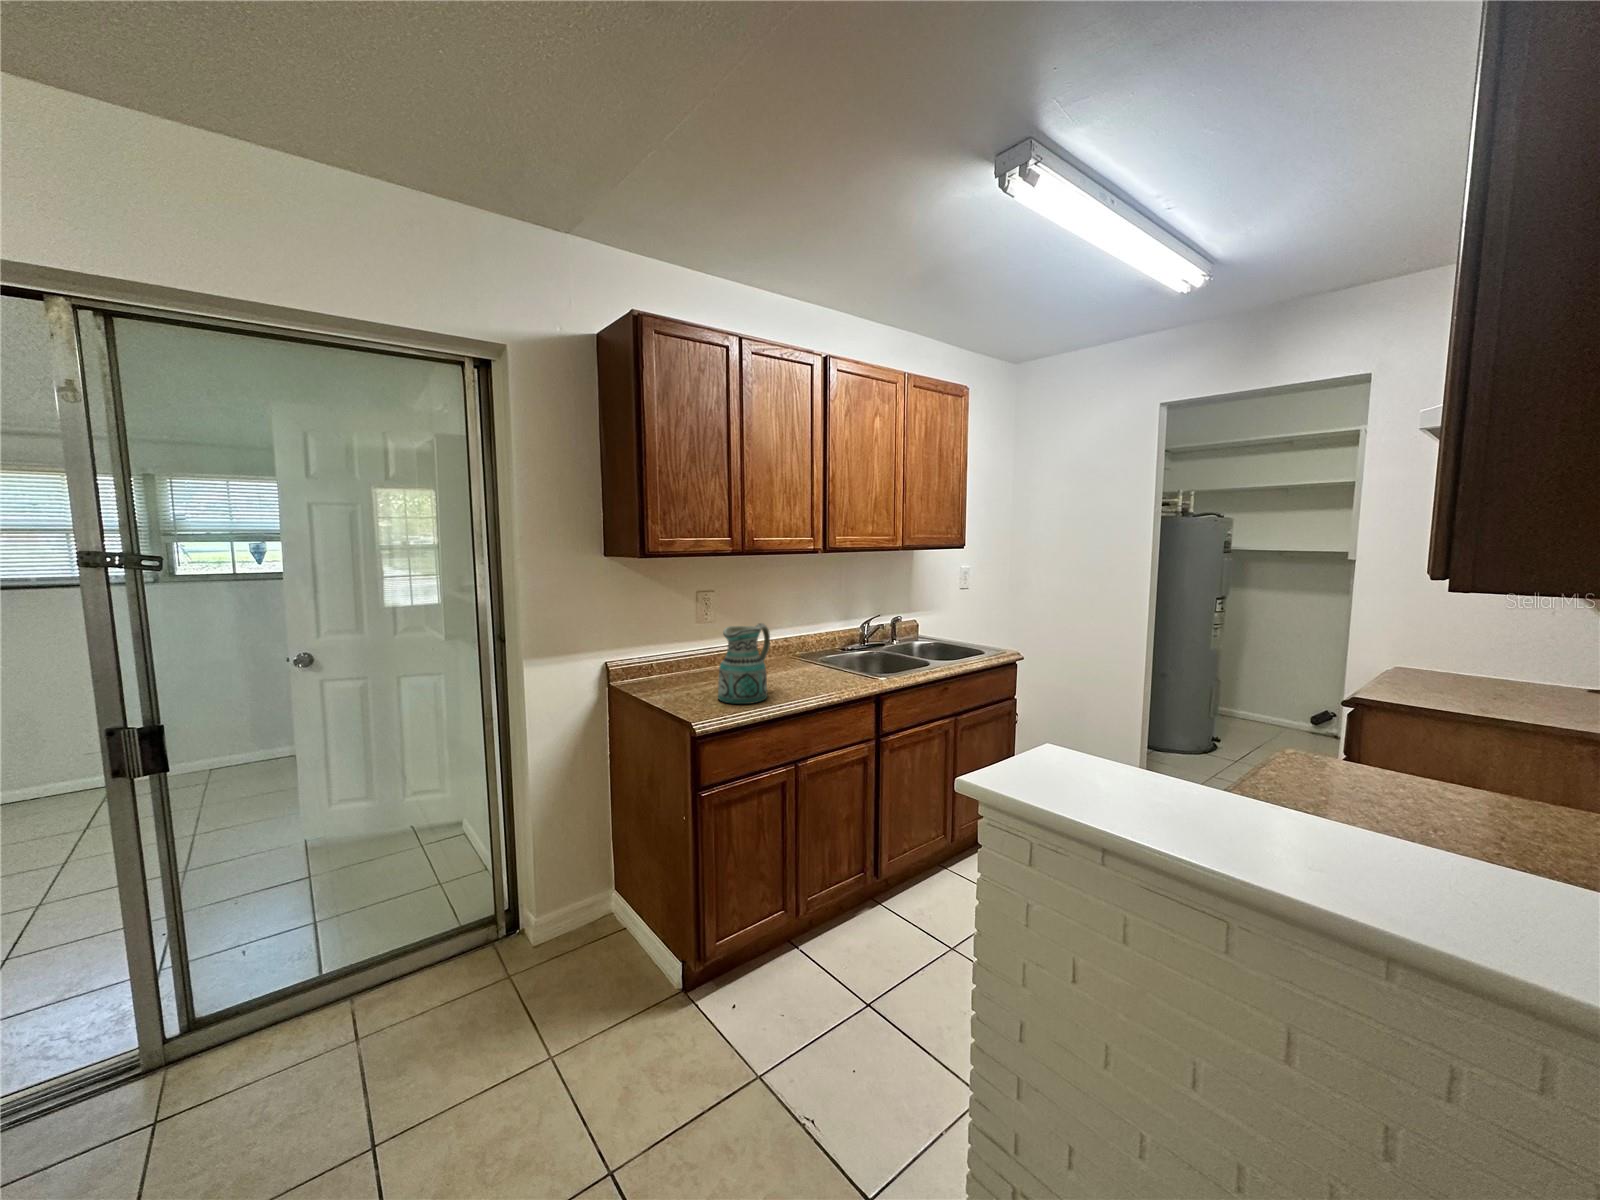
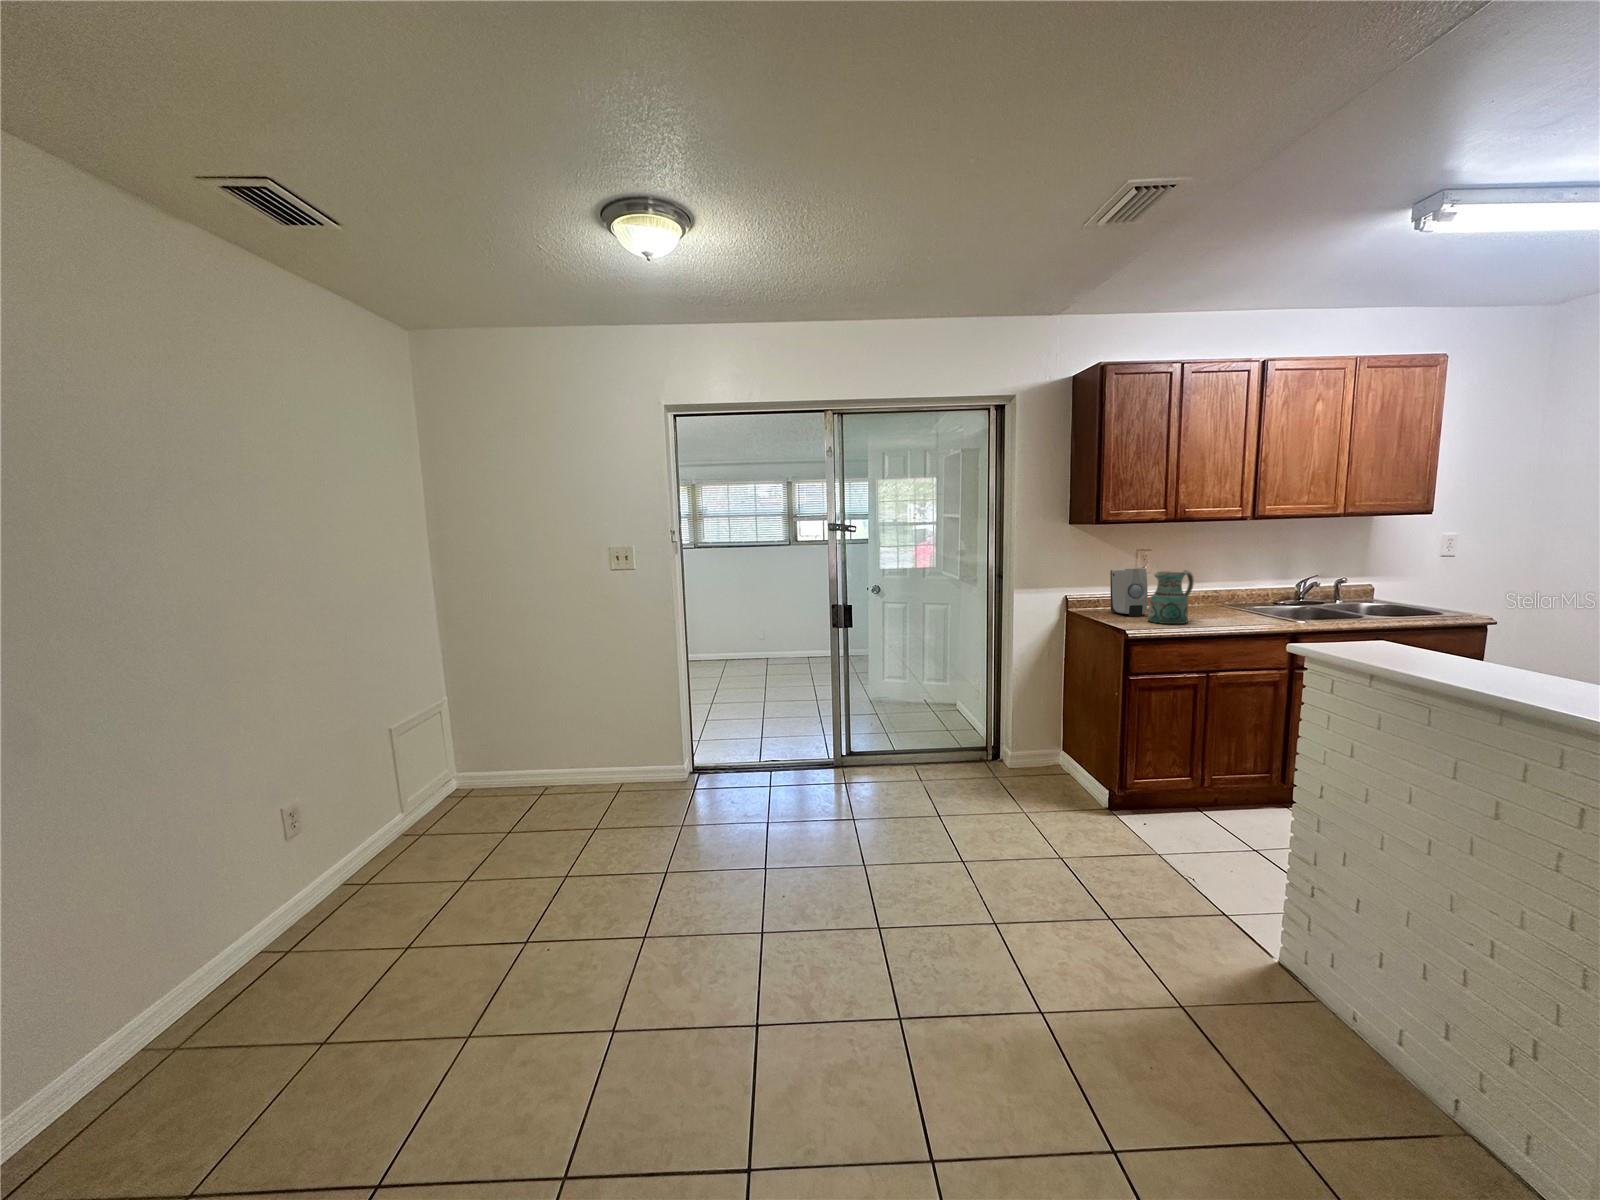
soap dispenser: none [666,619,715,690] -> present [1110,568,1148,616]

